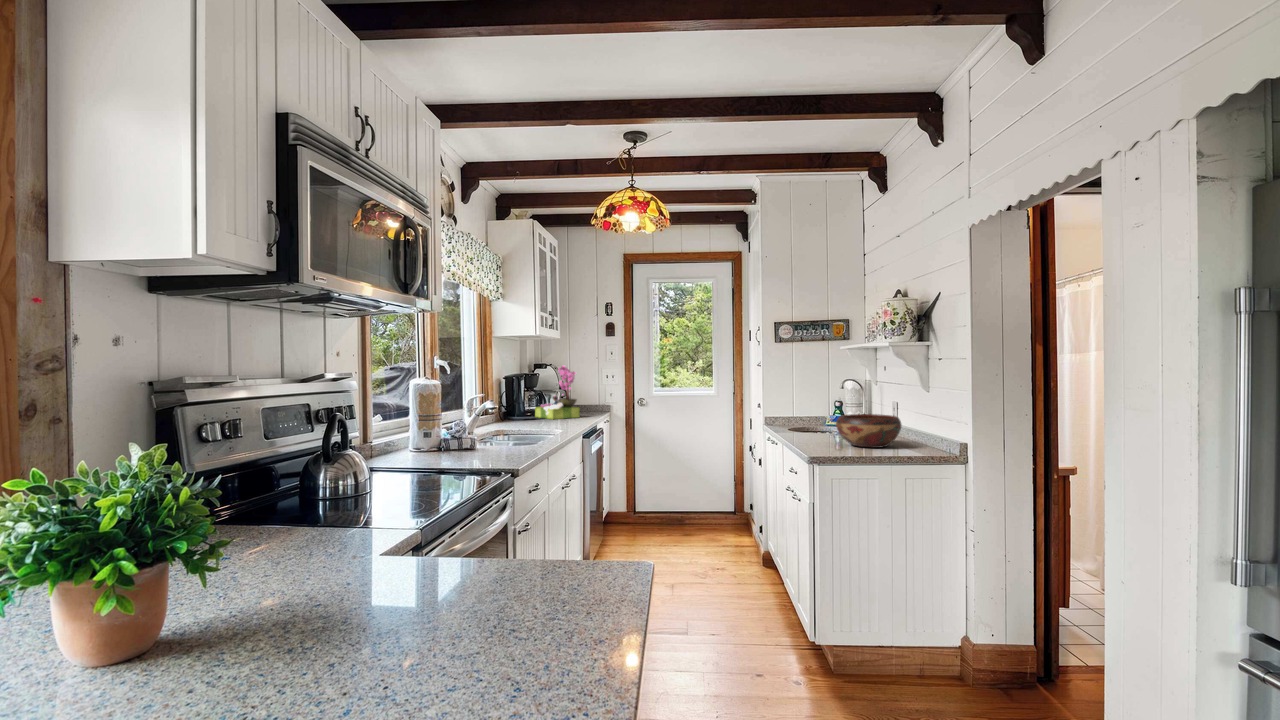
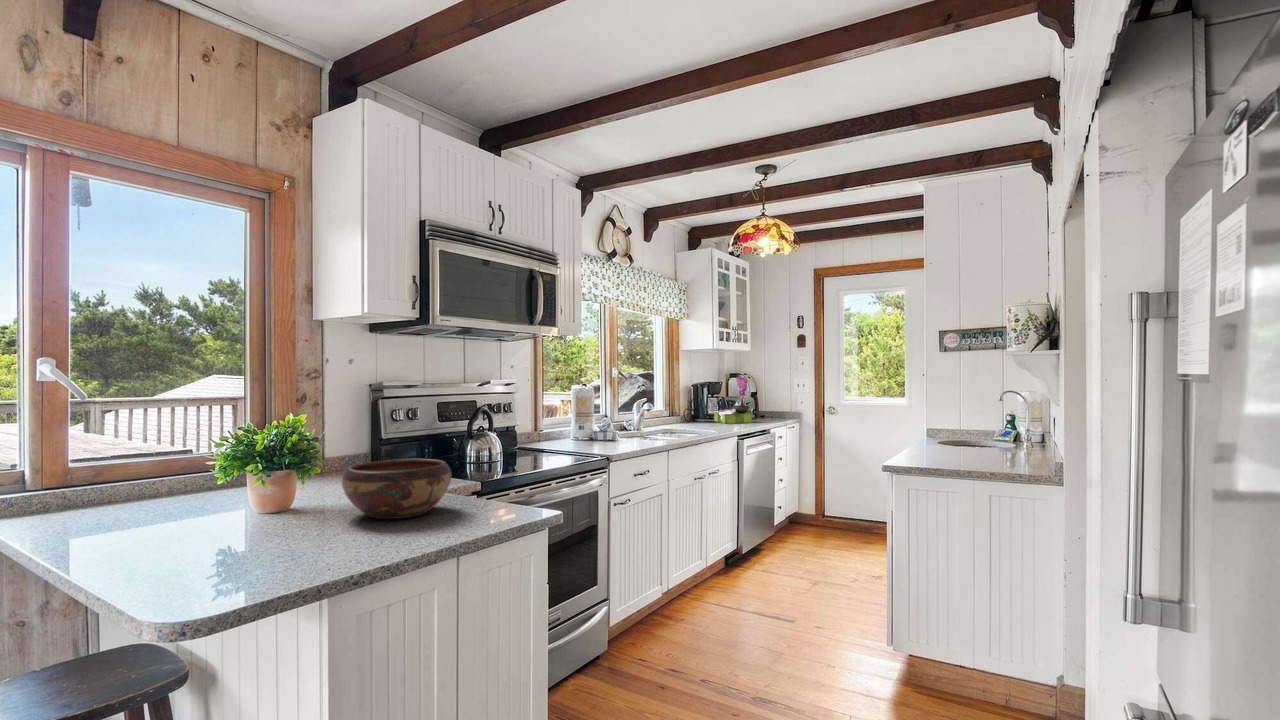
decorative bowl: present [836,414,901,448] -> present [342,459,451,519]

